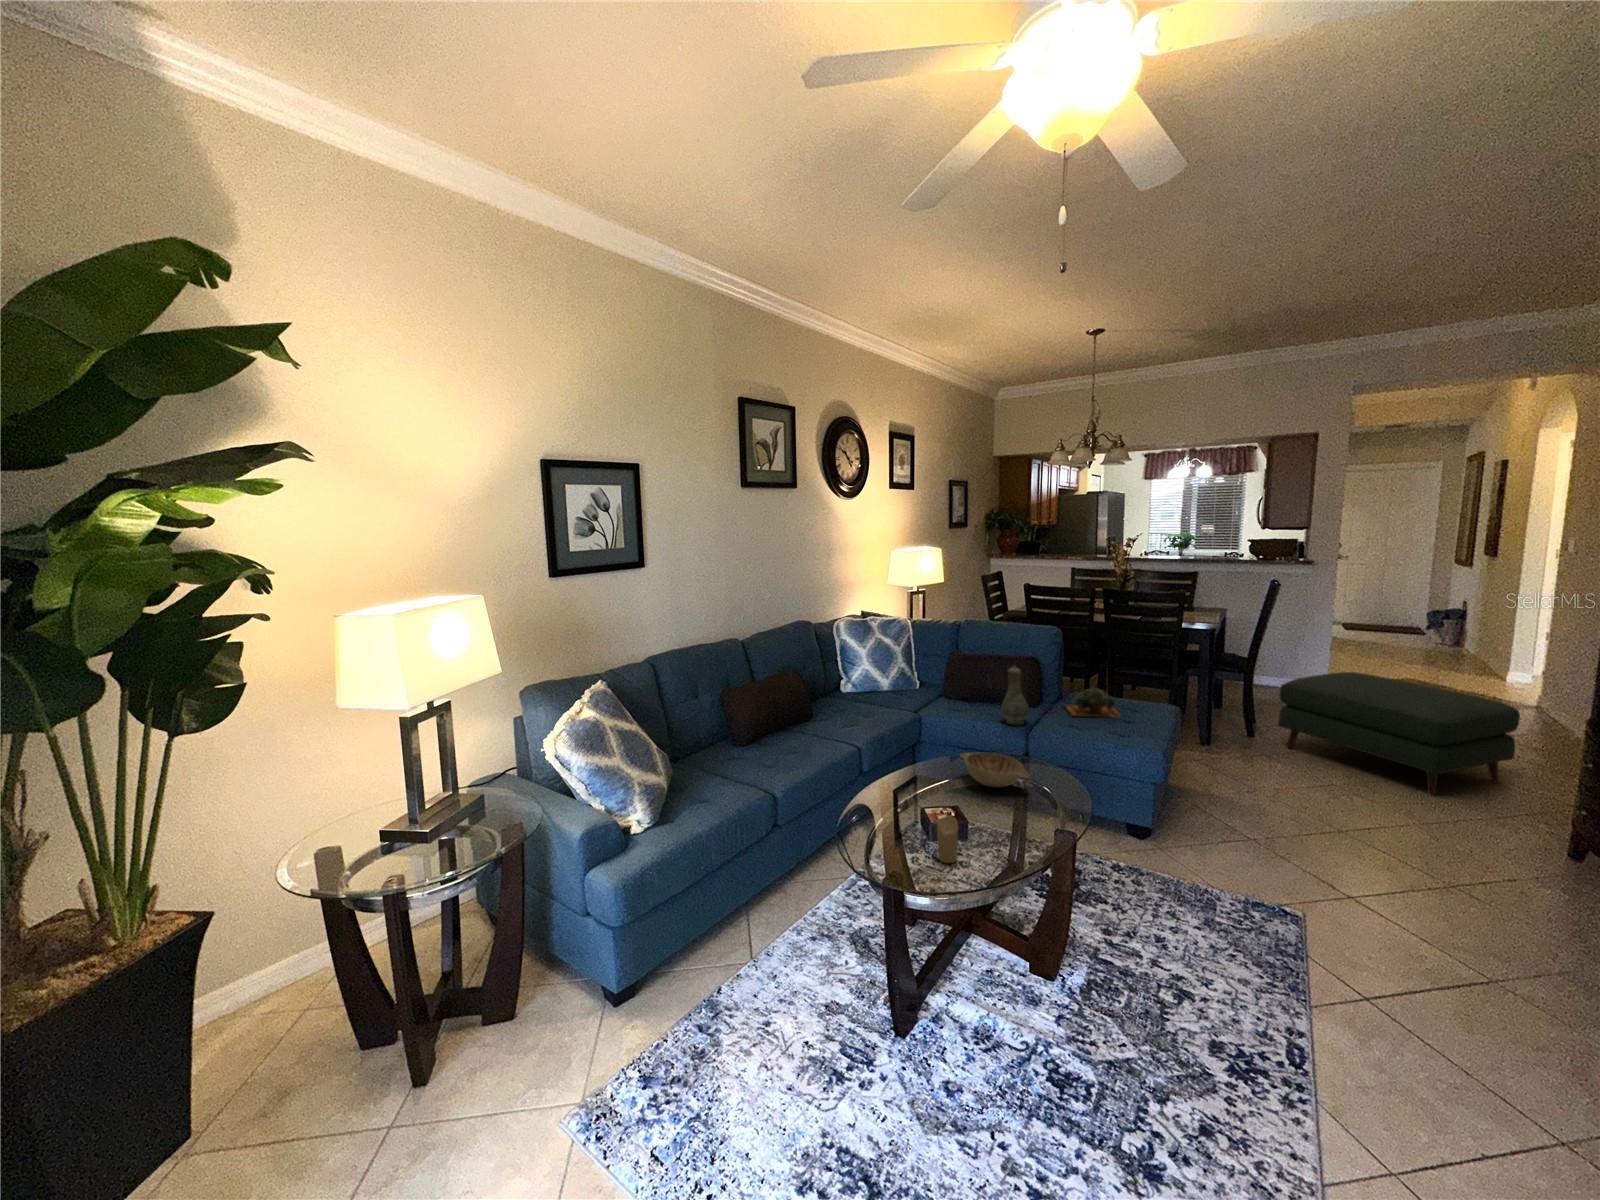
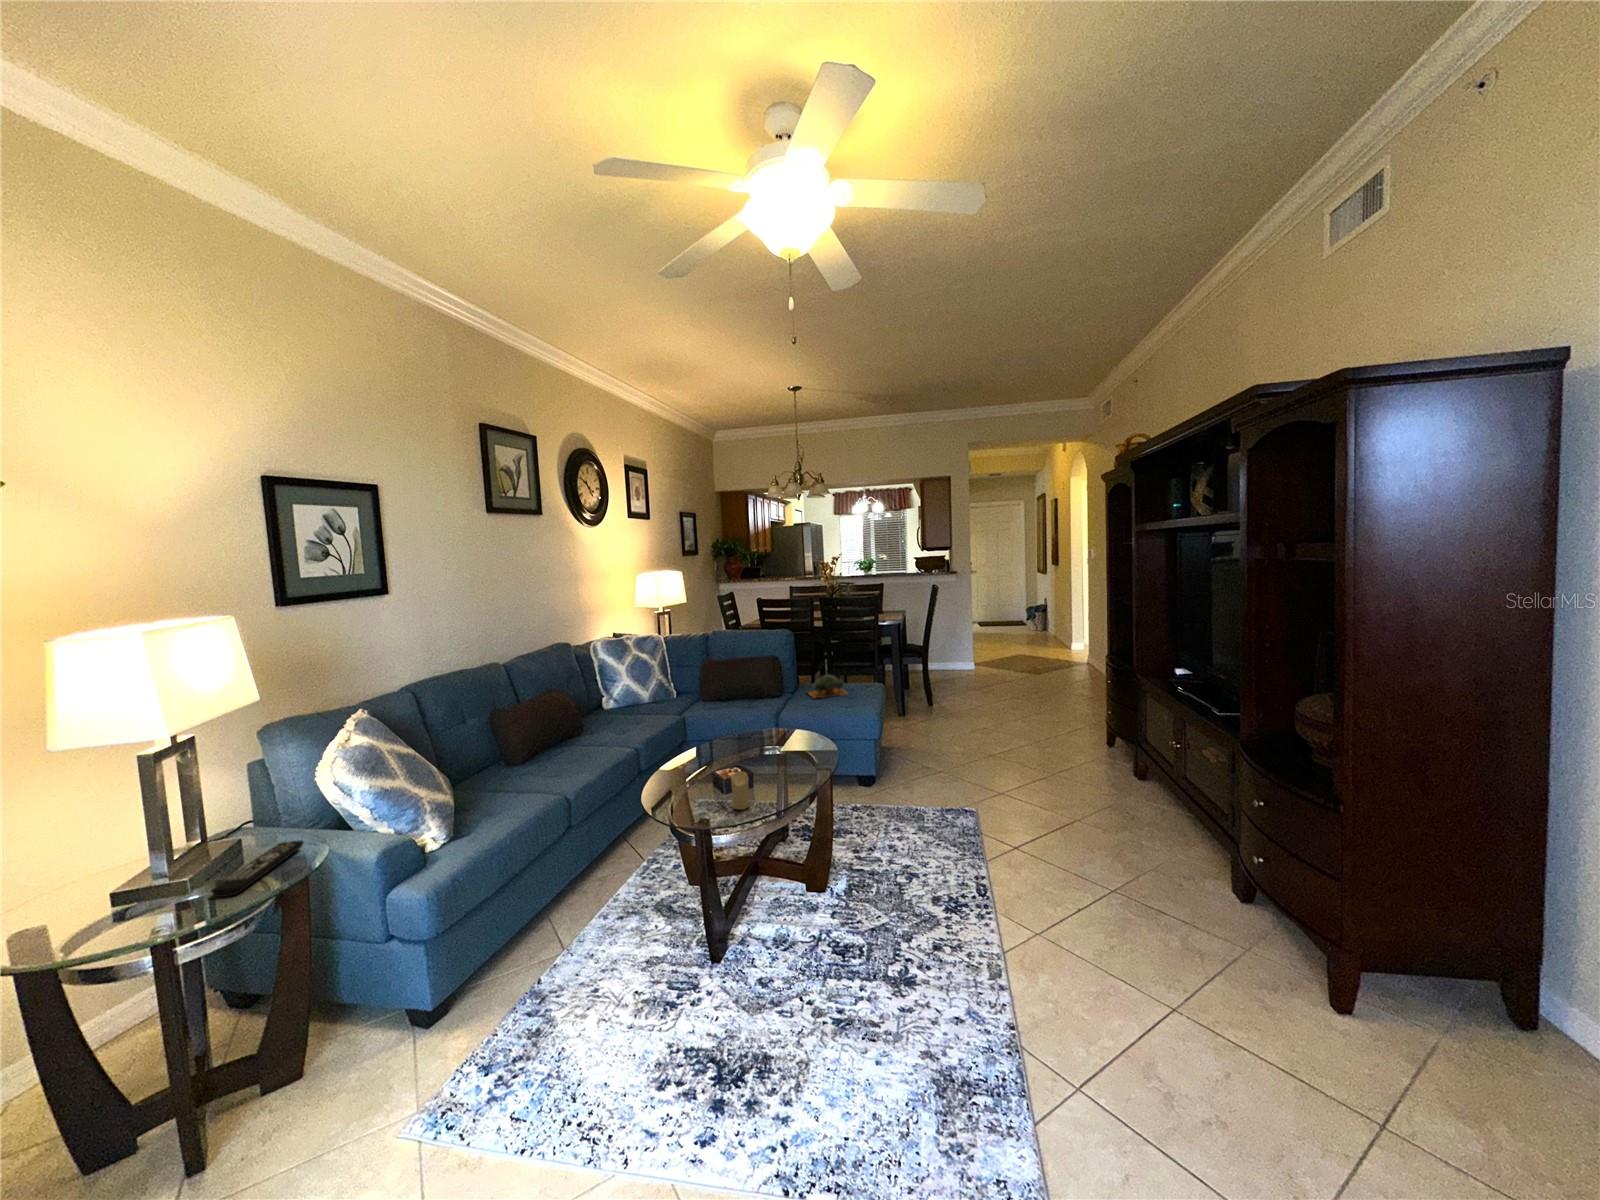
vase: present [1001,666,1029,725] -> none [759,661,782,711]
ottoman: present [1278,672,1520,796] -> none [947,650,1075,725]
decorative bowl: present [961,753,1030,787] -> none [735,729,793,754]
remote control: none [448,804,527,852] -> present [212,841,303,897]

